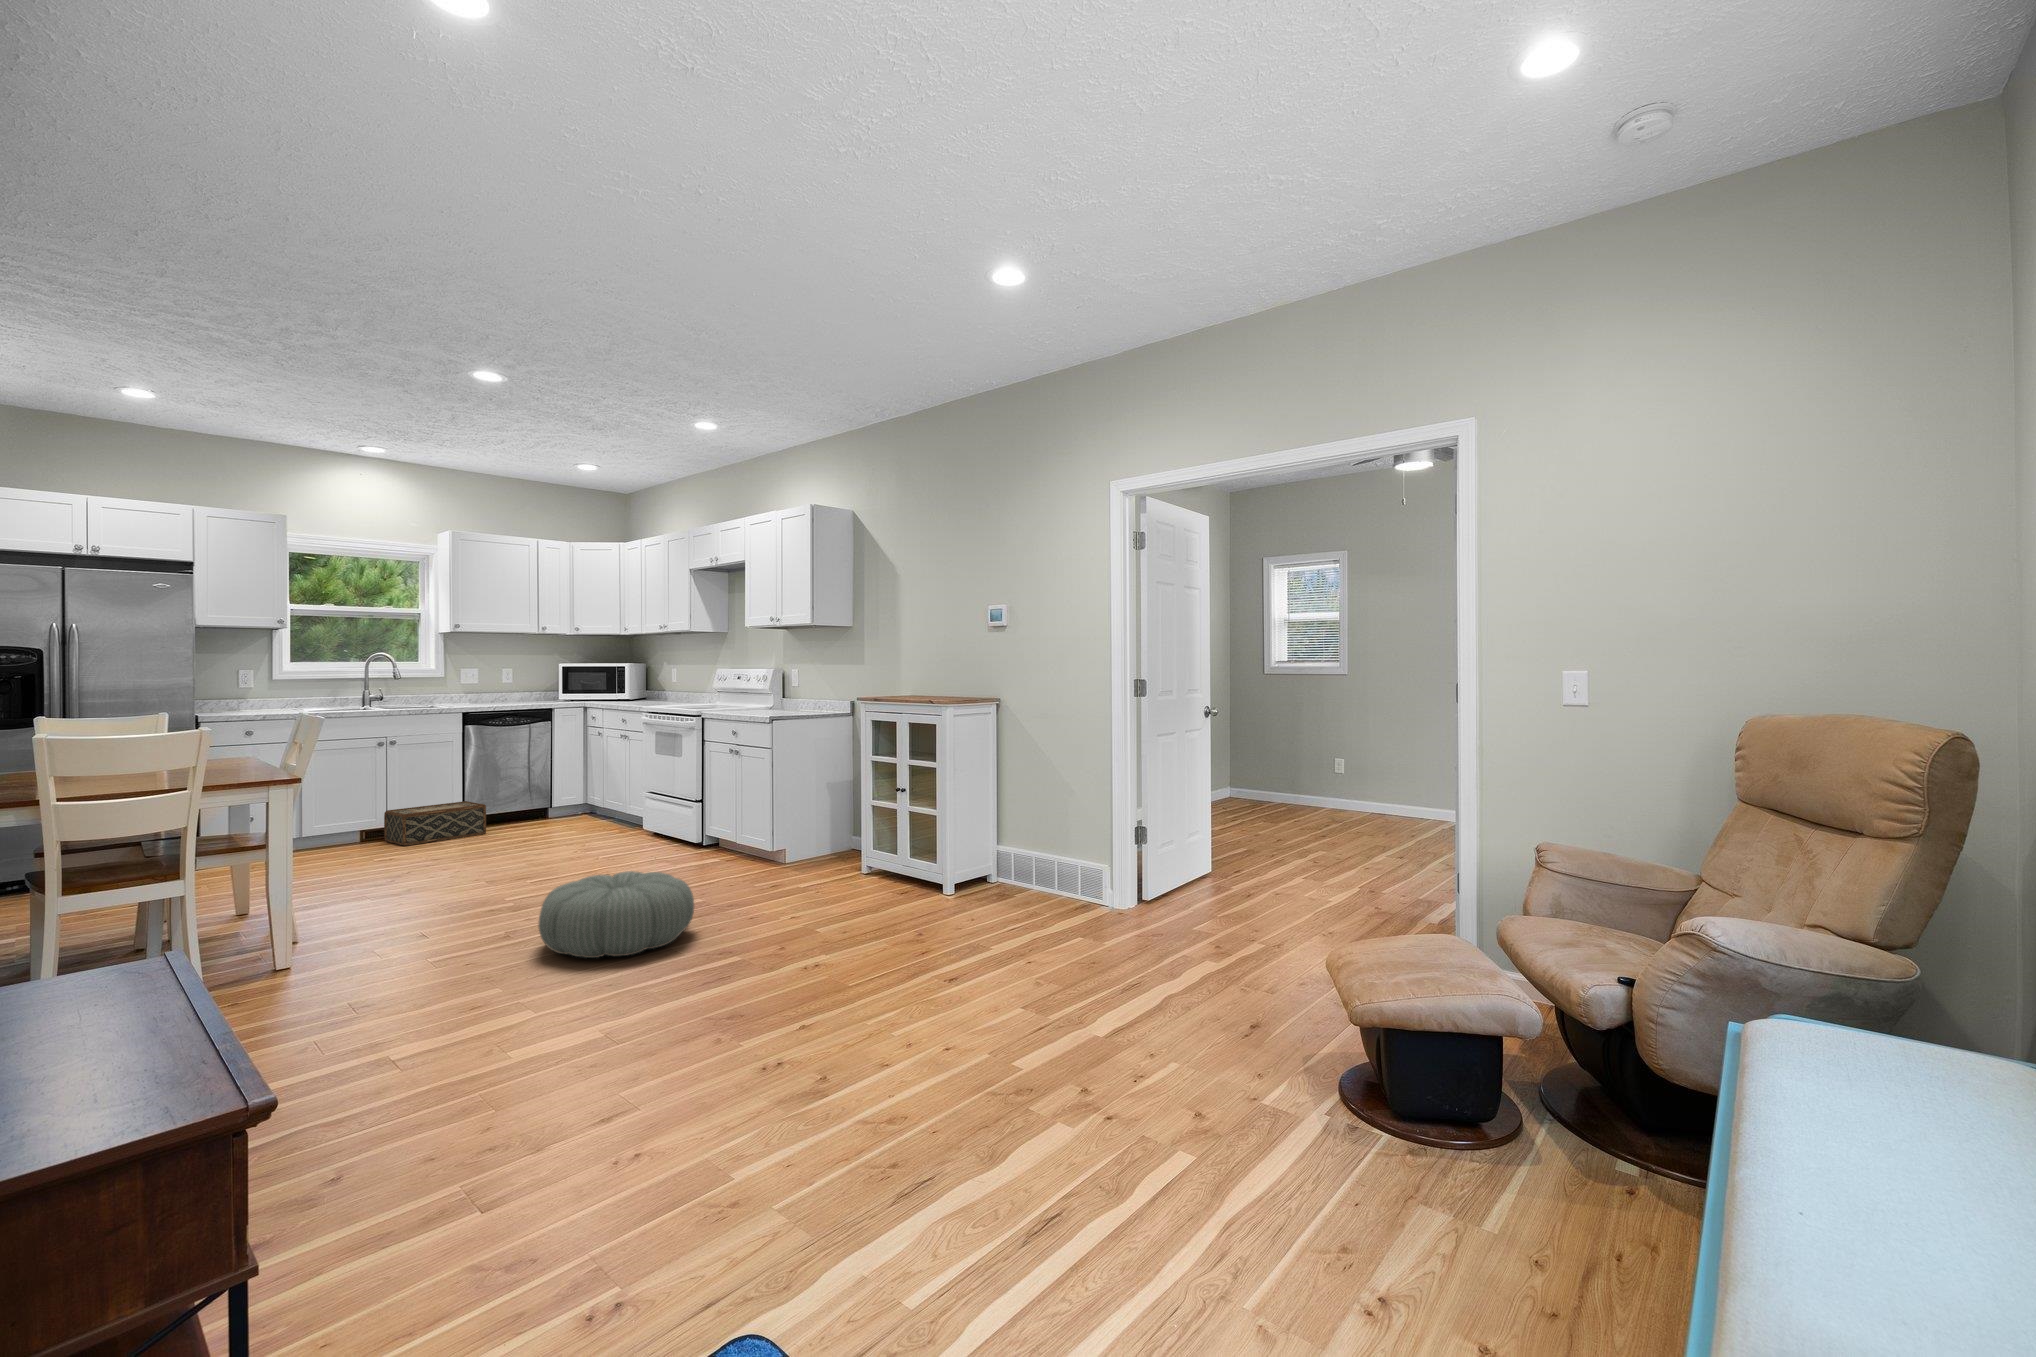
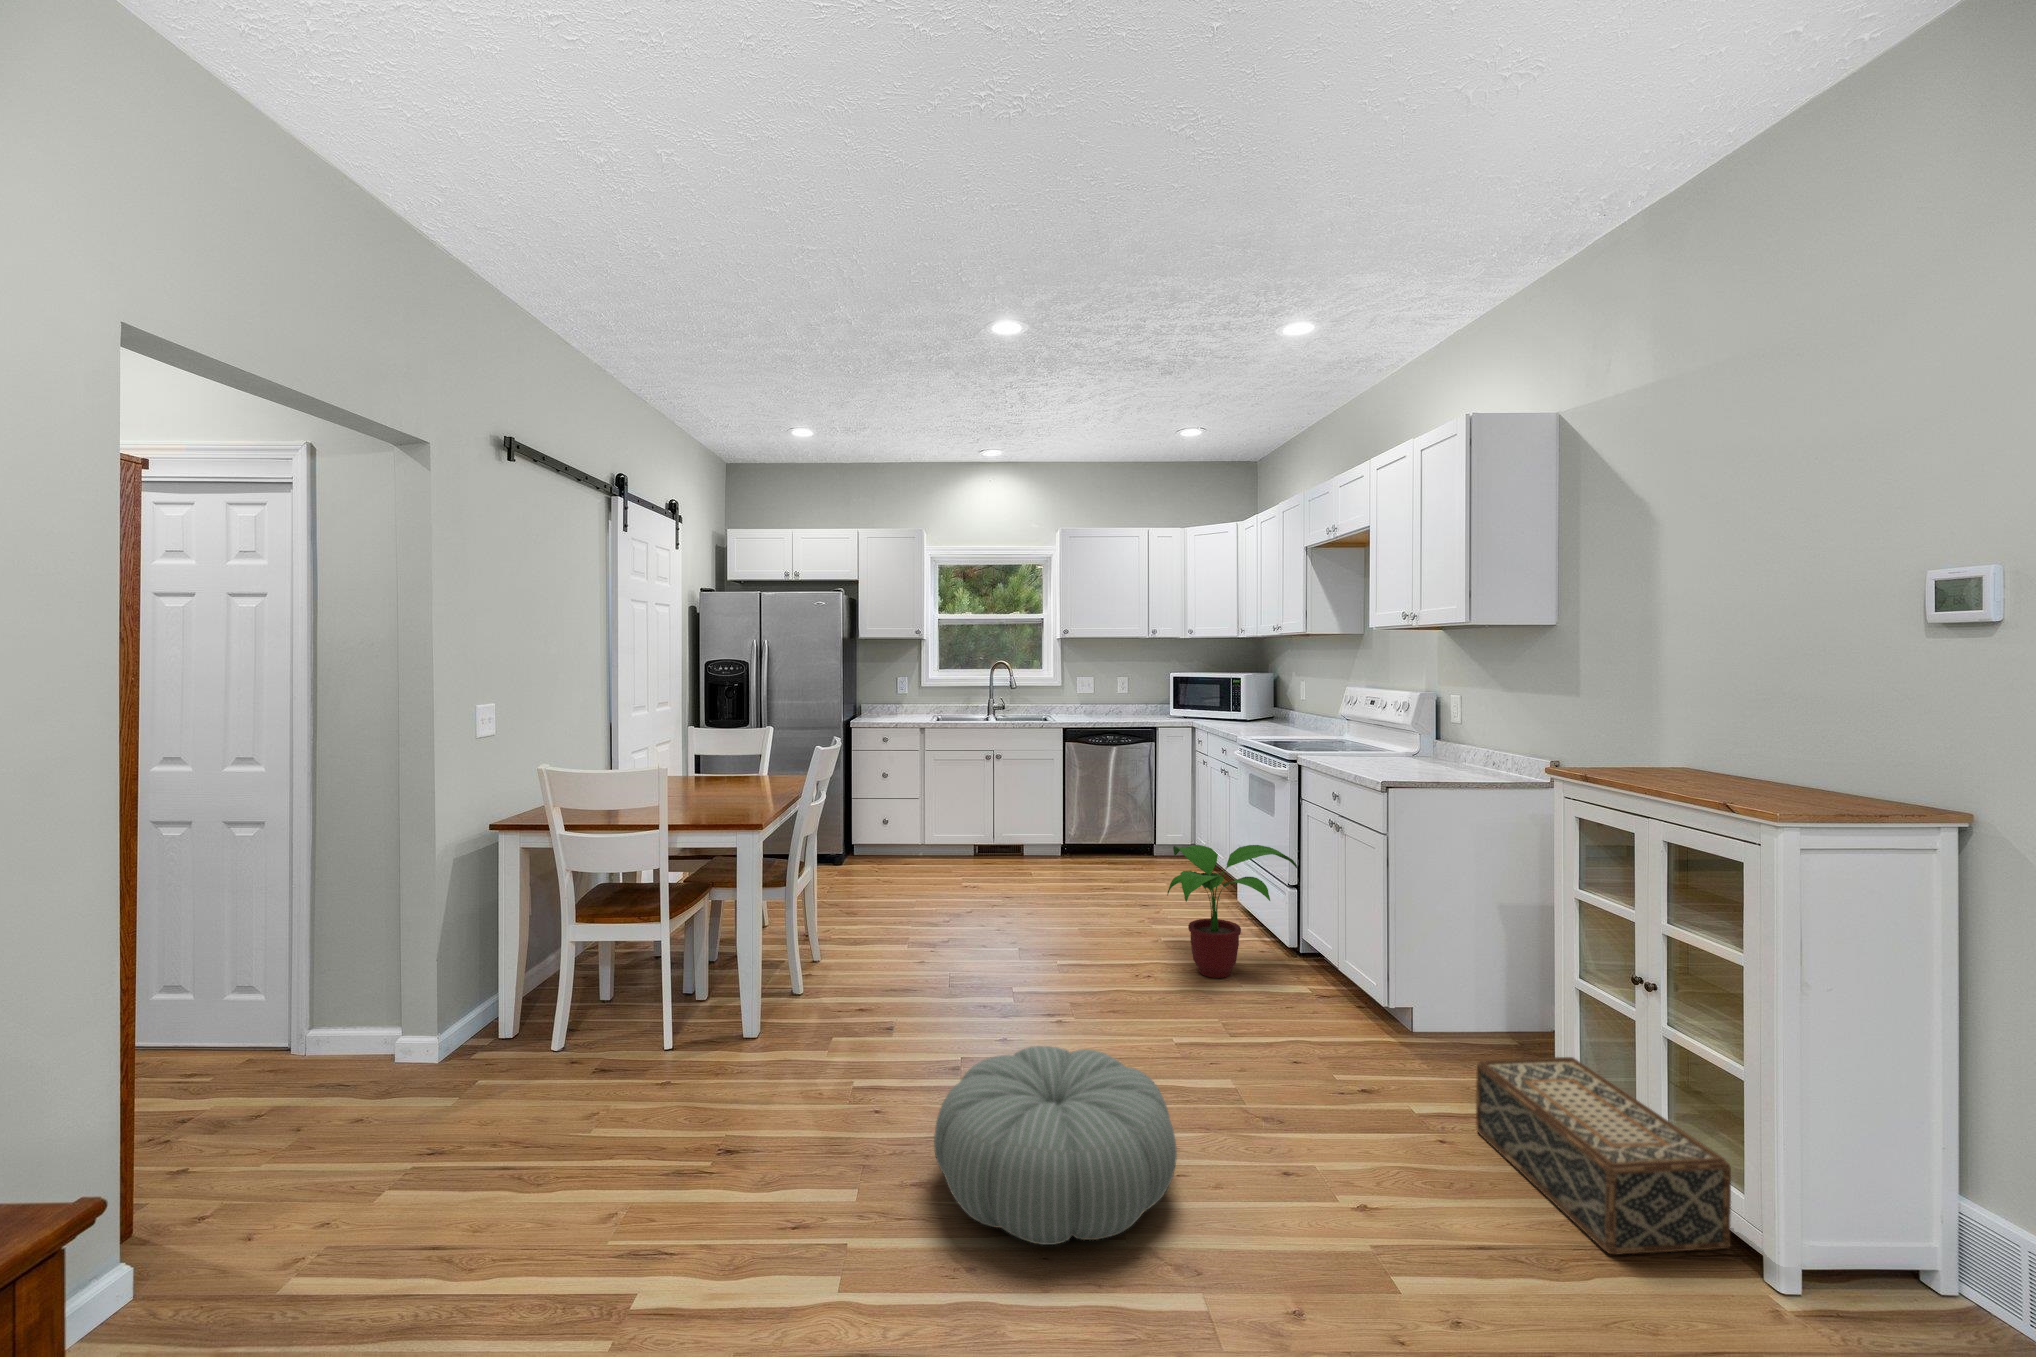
potted plant: none [612,772,707,864] -> present [1167,845,1298,978]
woven basket: present [384,801,486,846] -> present [1476,1057,1731,1255]

